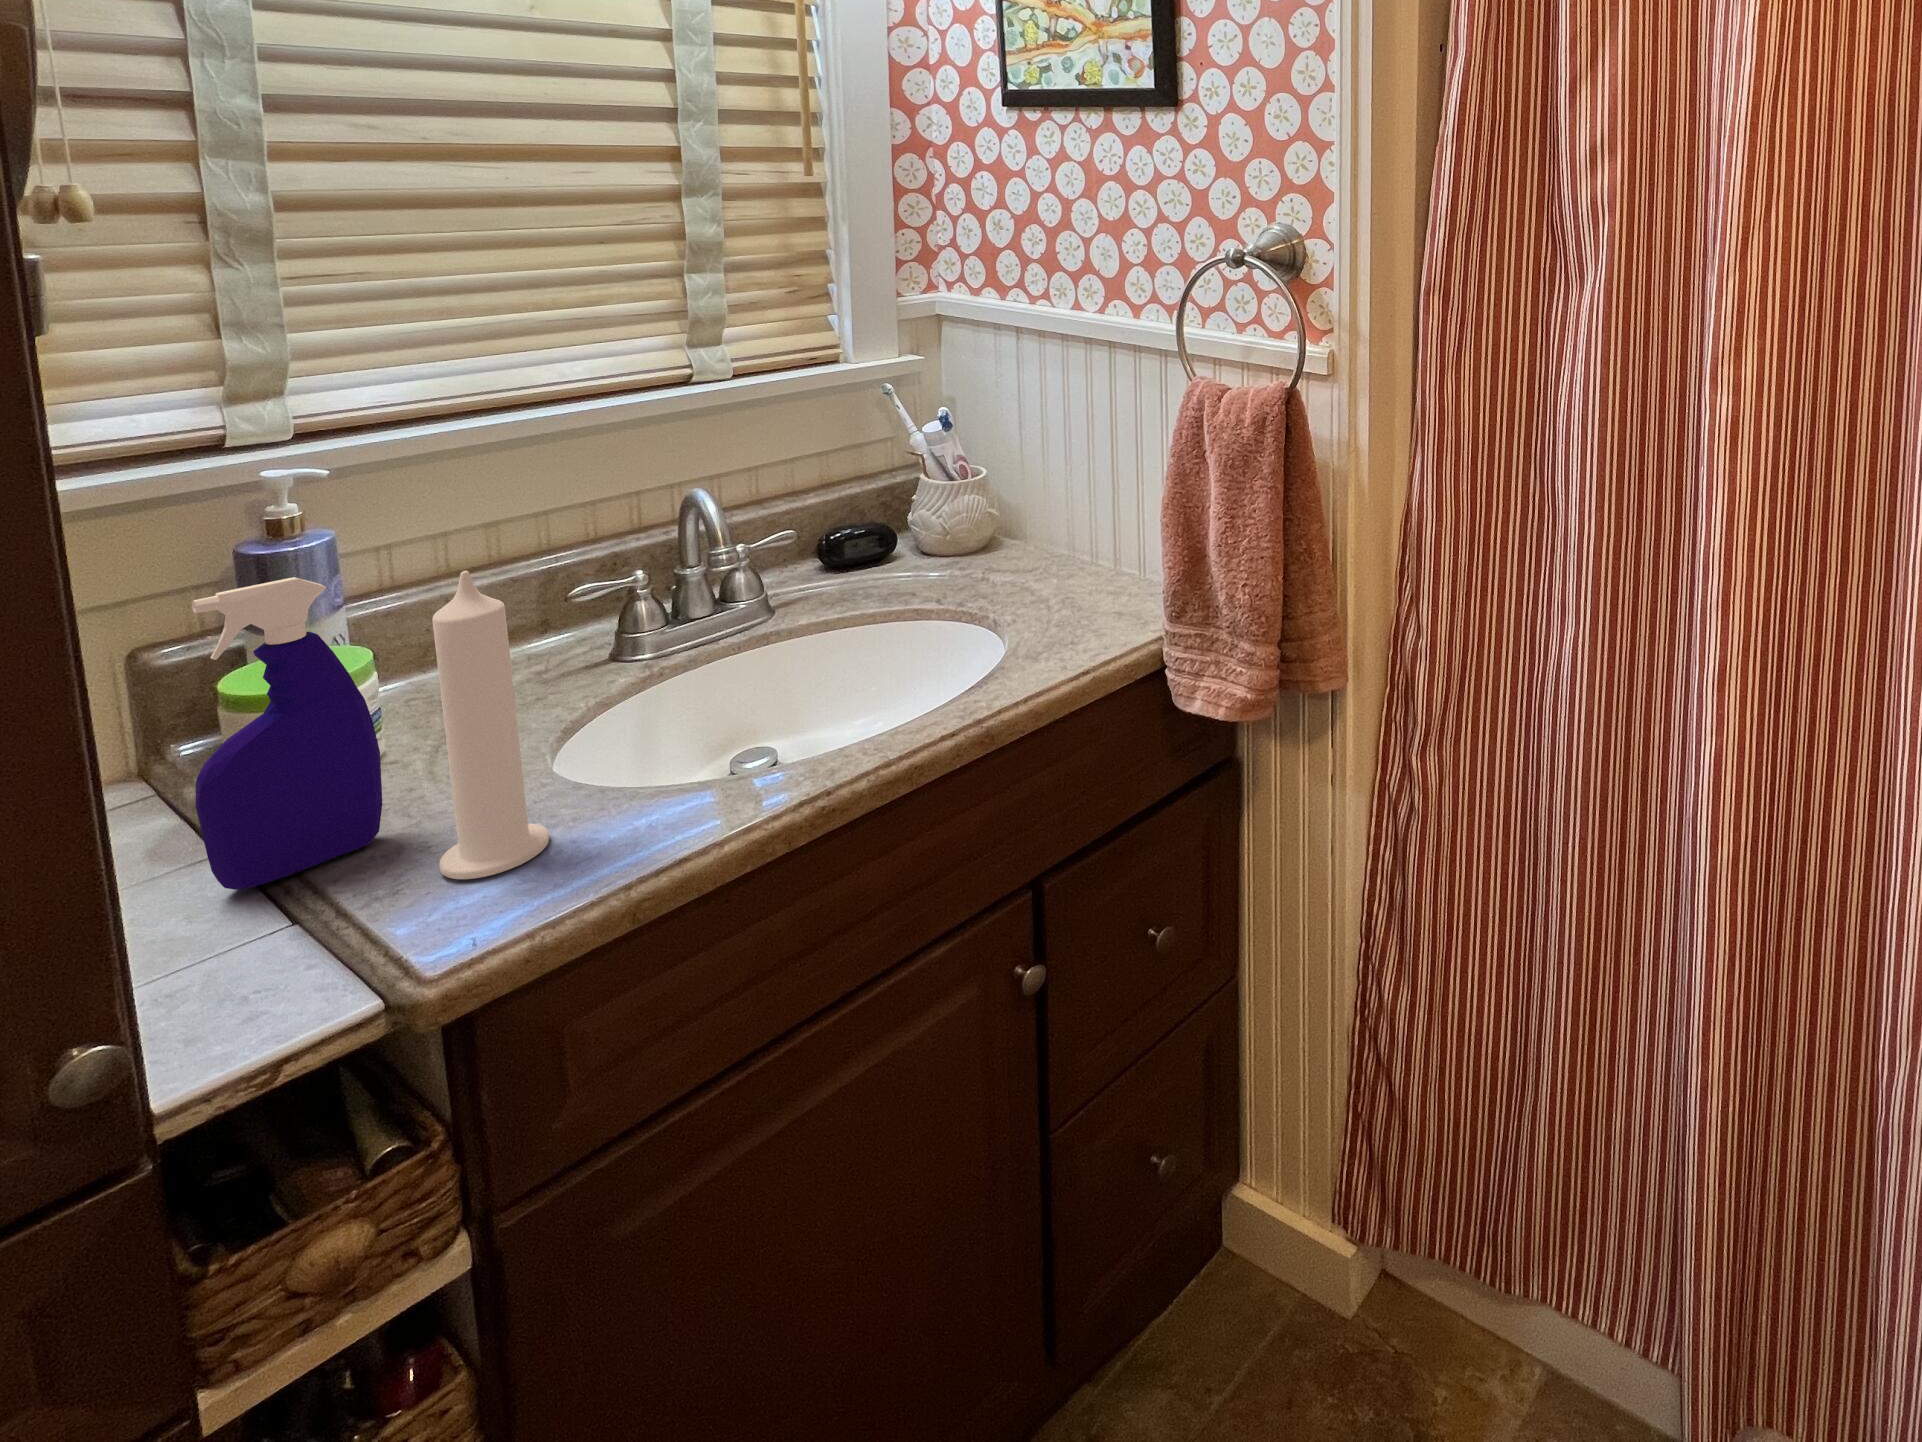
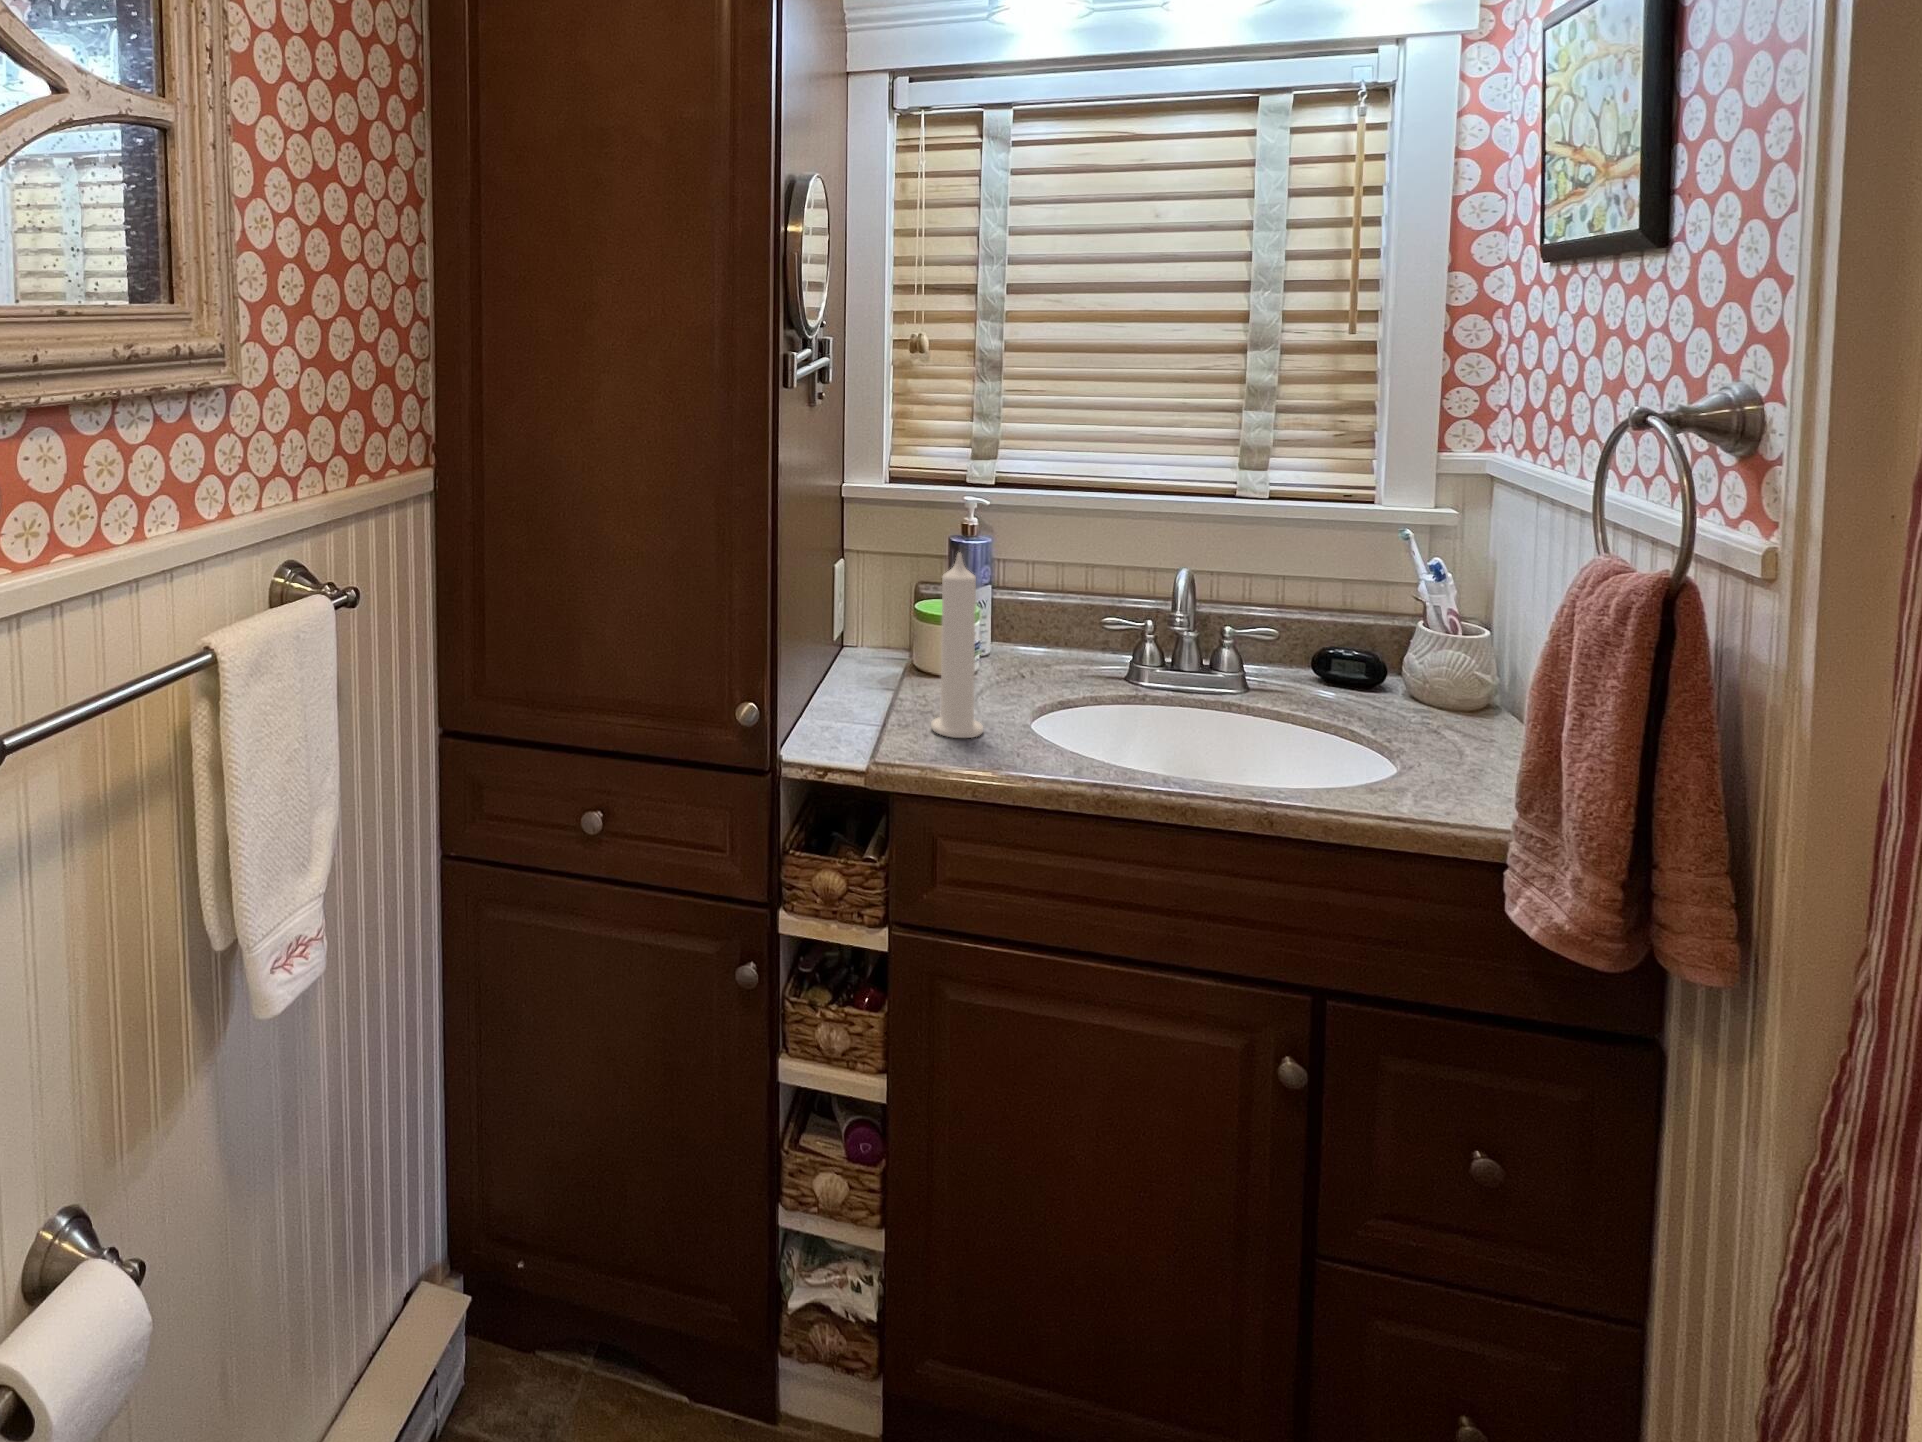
spray bottle: present [192,577,382,890] -> none [868,538,942,703]

